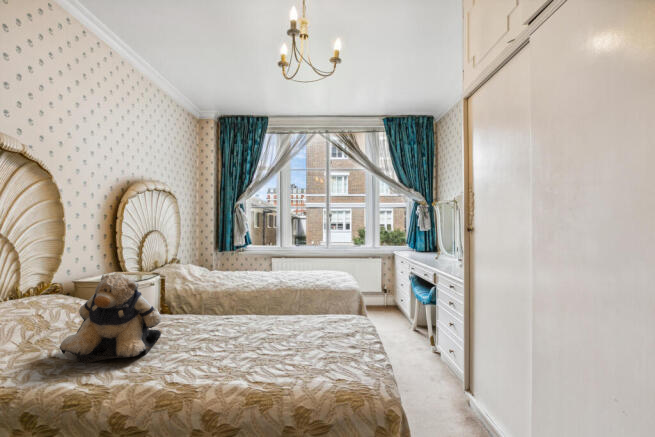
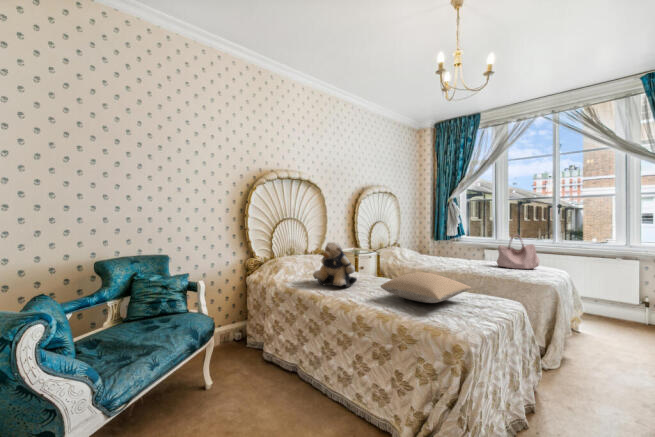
handbag: none [299,243,333,277] -> present [497,235,540,269]
pillow: none [226,303,331,348] -> present [381,272,471,303]

